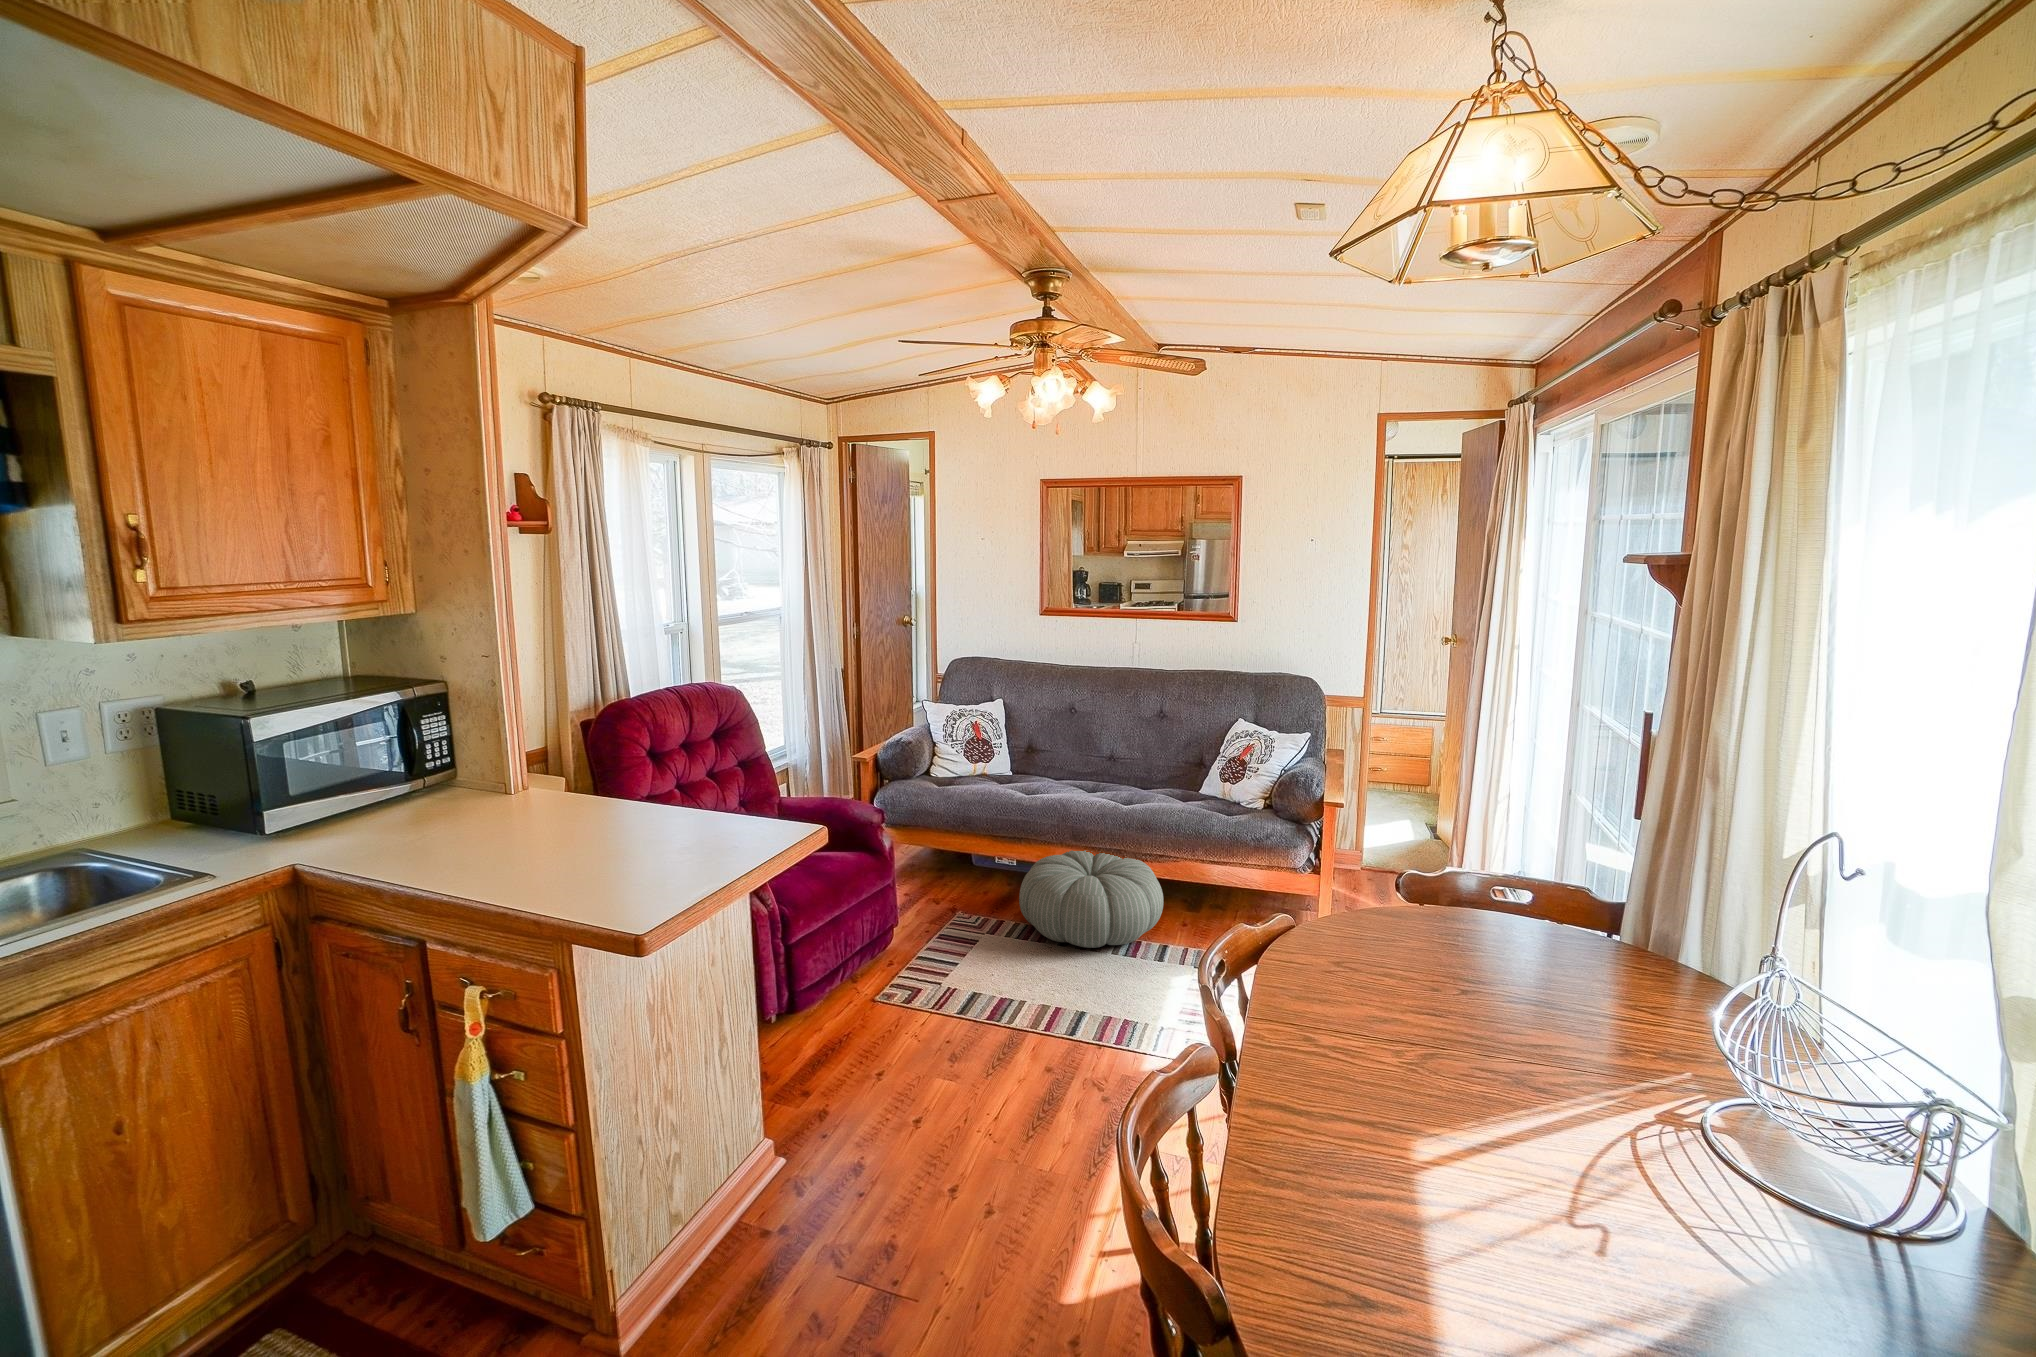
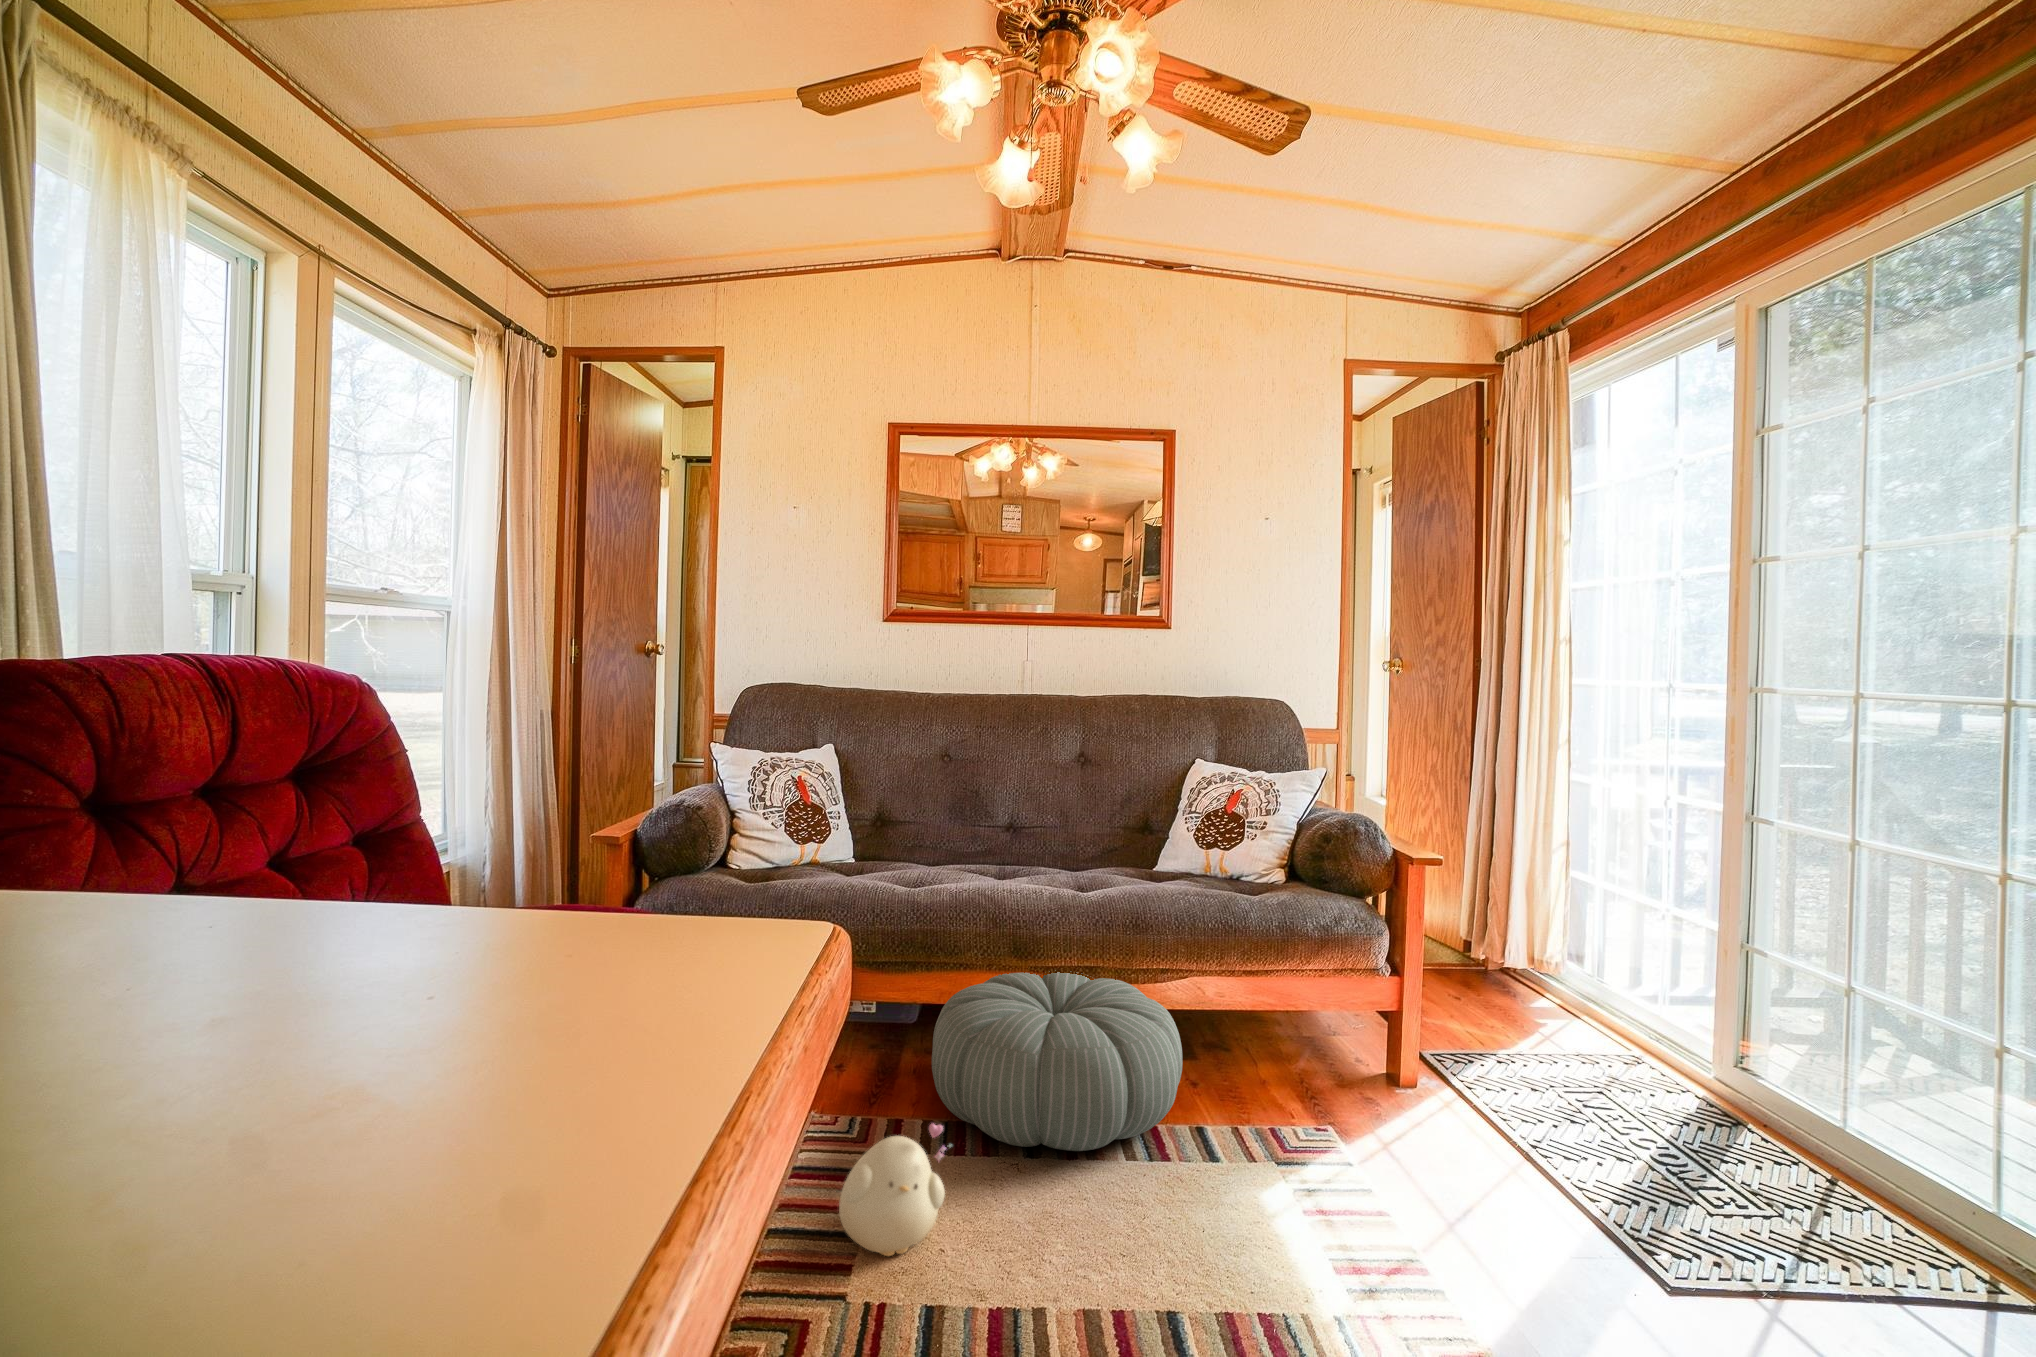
plush toy: none [948,921,1001,976] -> present [839,1124,951,1256]

